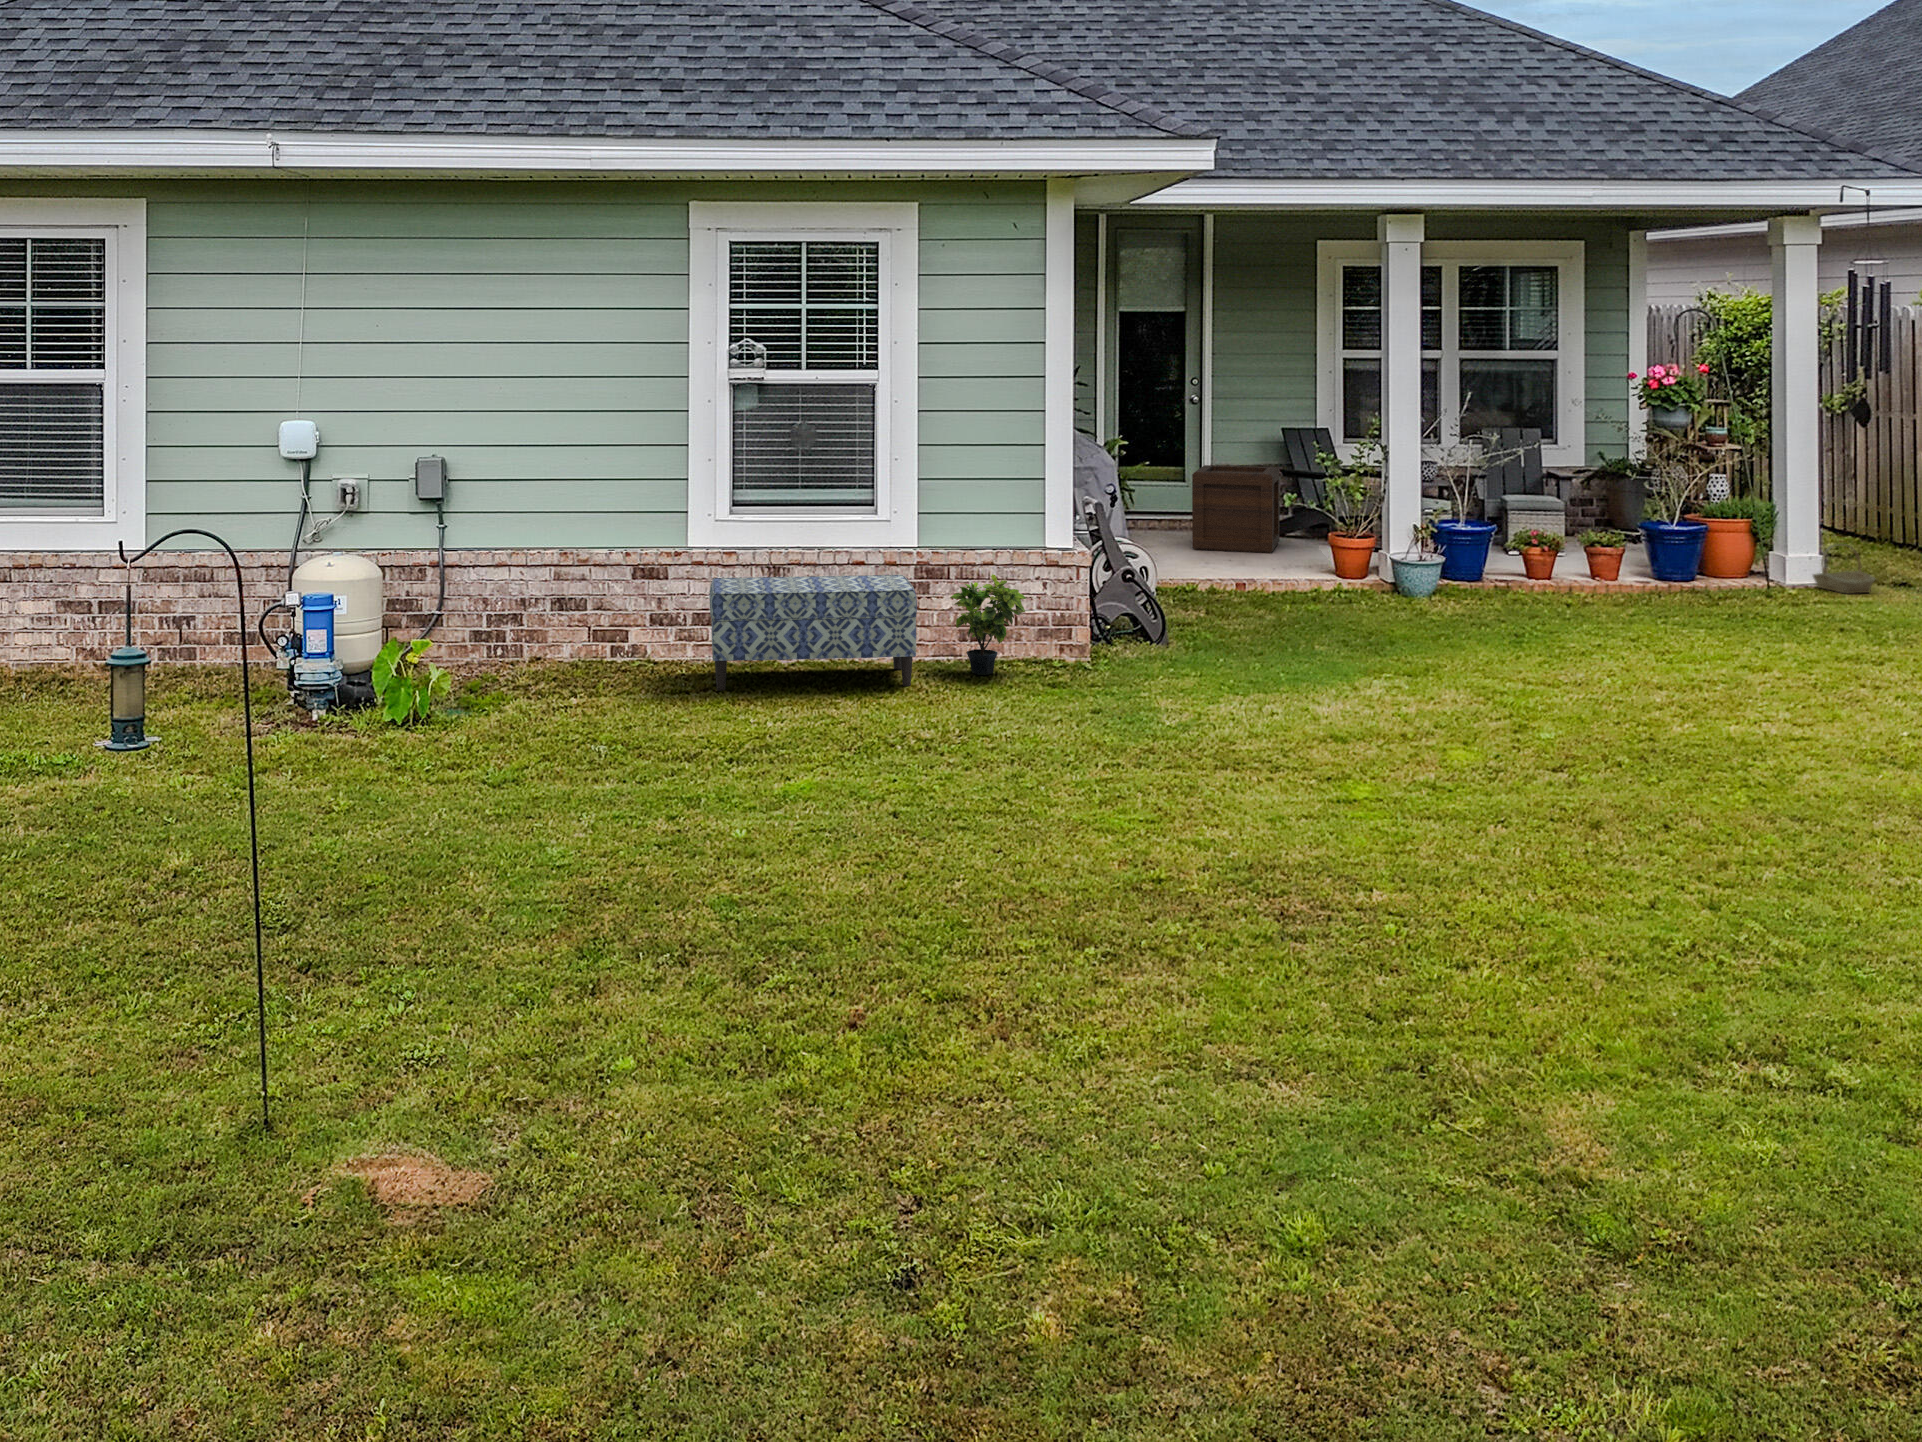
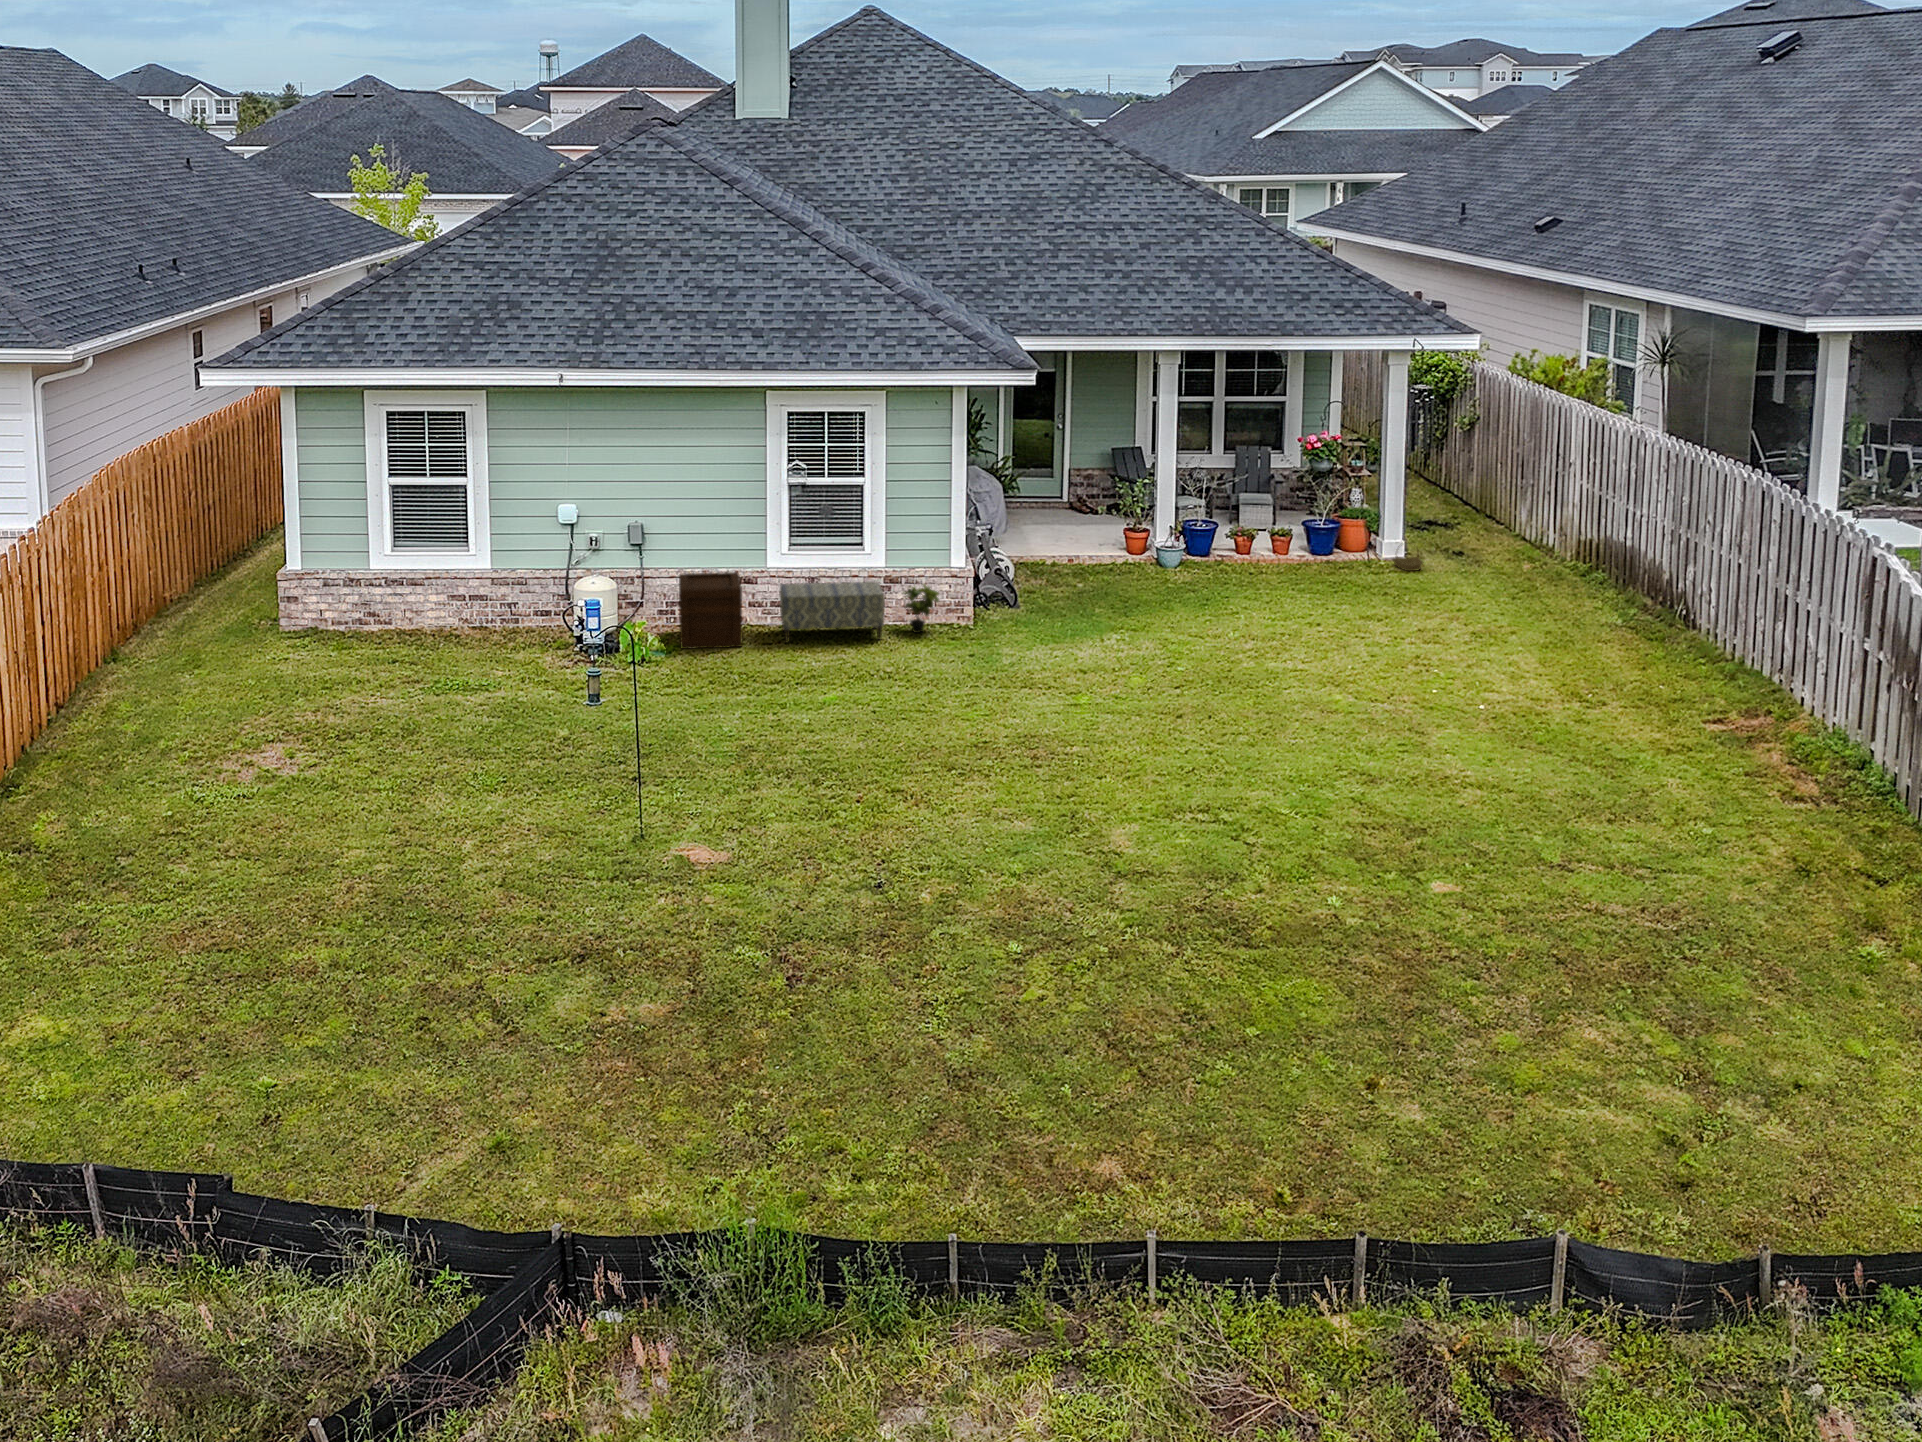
wooden crate: present [1192,465,1279,553] -> present [679,572,743,649]

